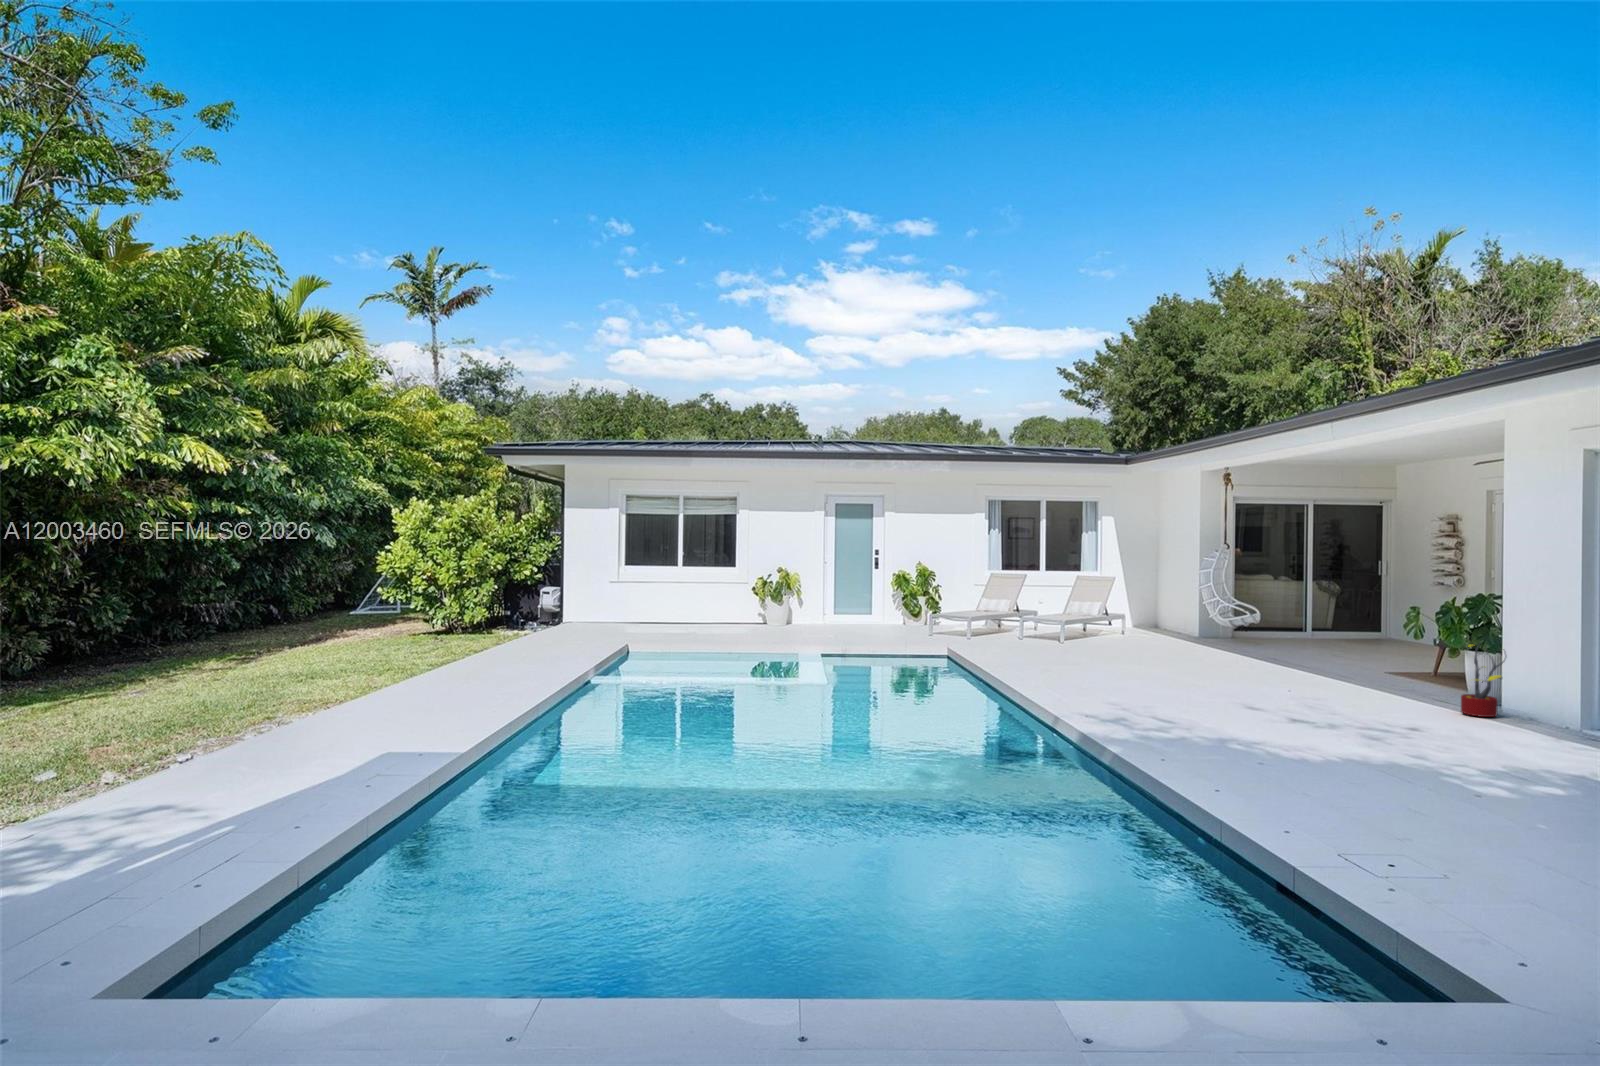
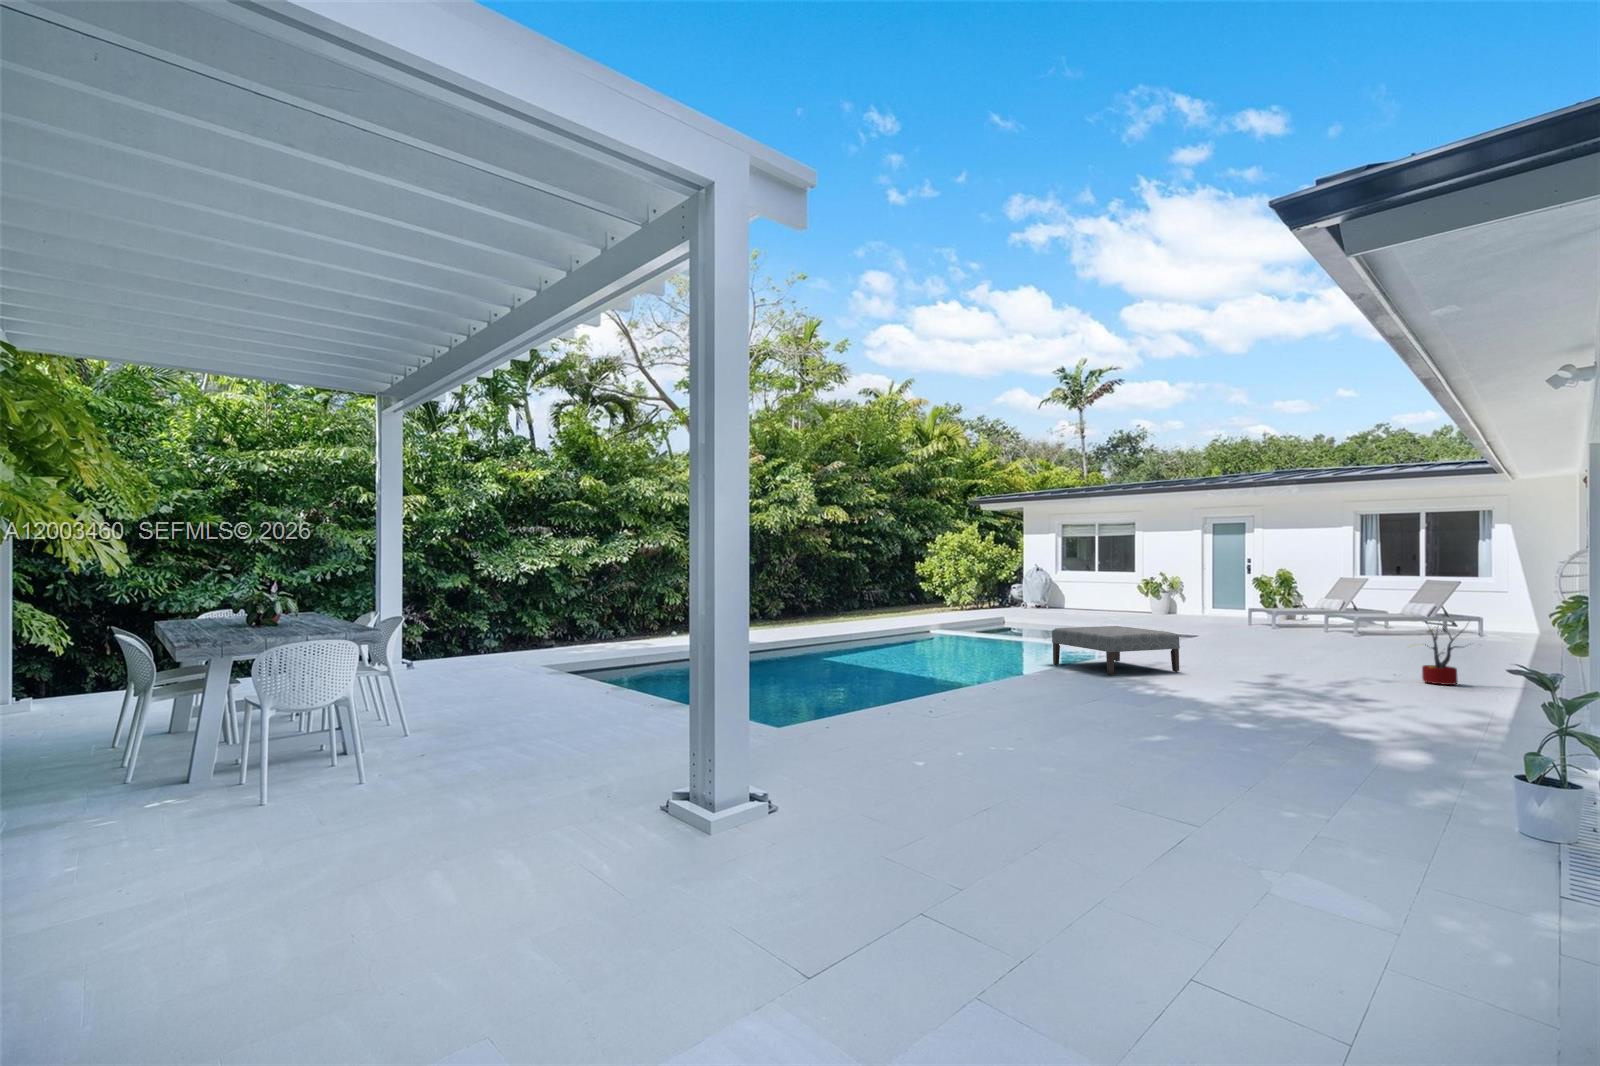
ottoman: none [1226,688,1409,786] -> present [1052,626,1180,676]

